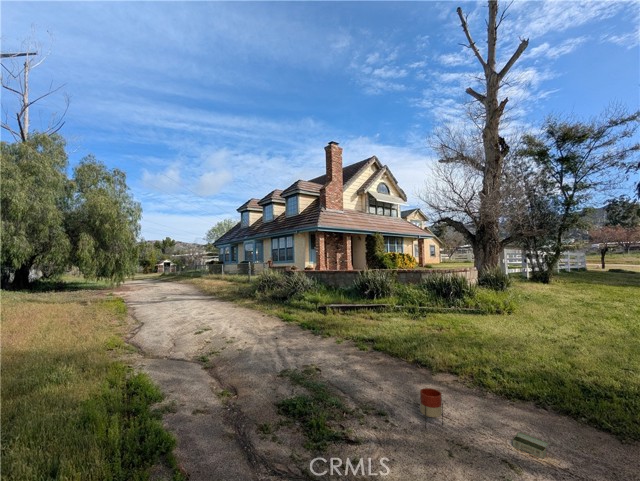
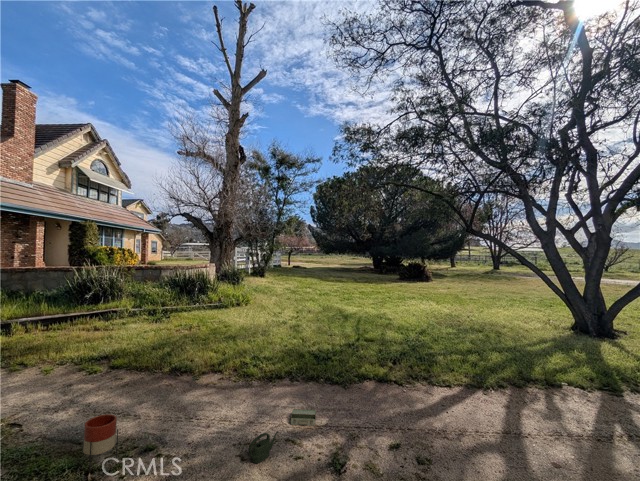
planter: present [420,388,443,428] -> present [83,414,118,472]
watering can: none [452,439,488,465] -> present [249,431,278,463]

